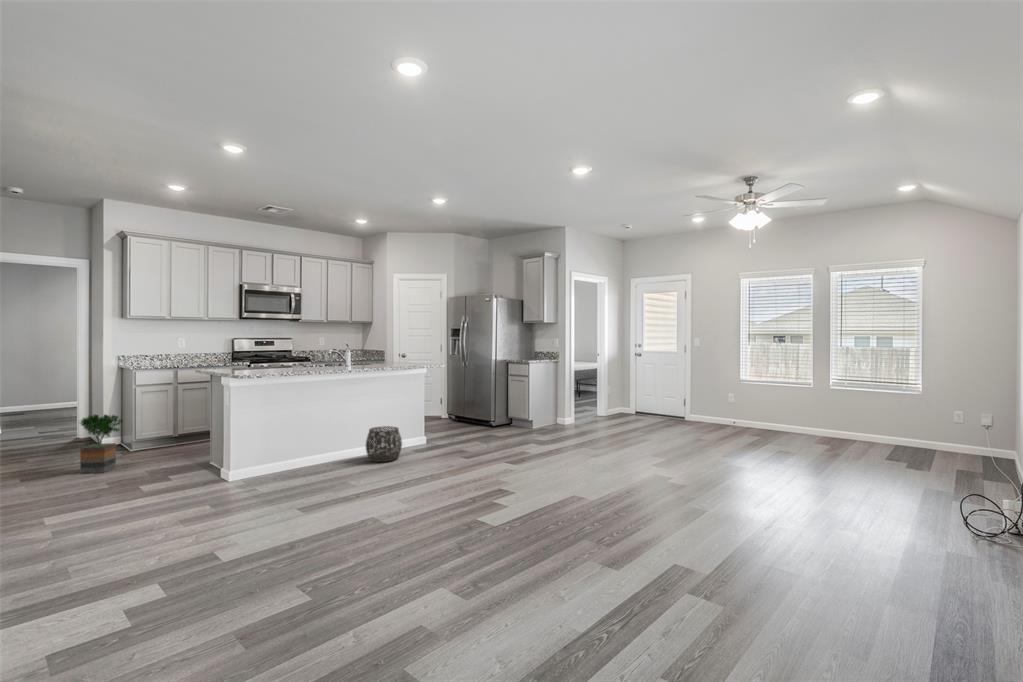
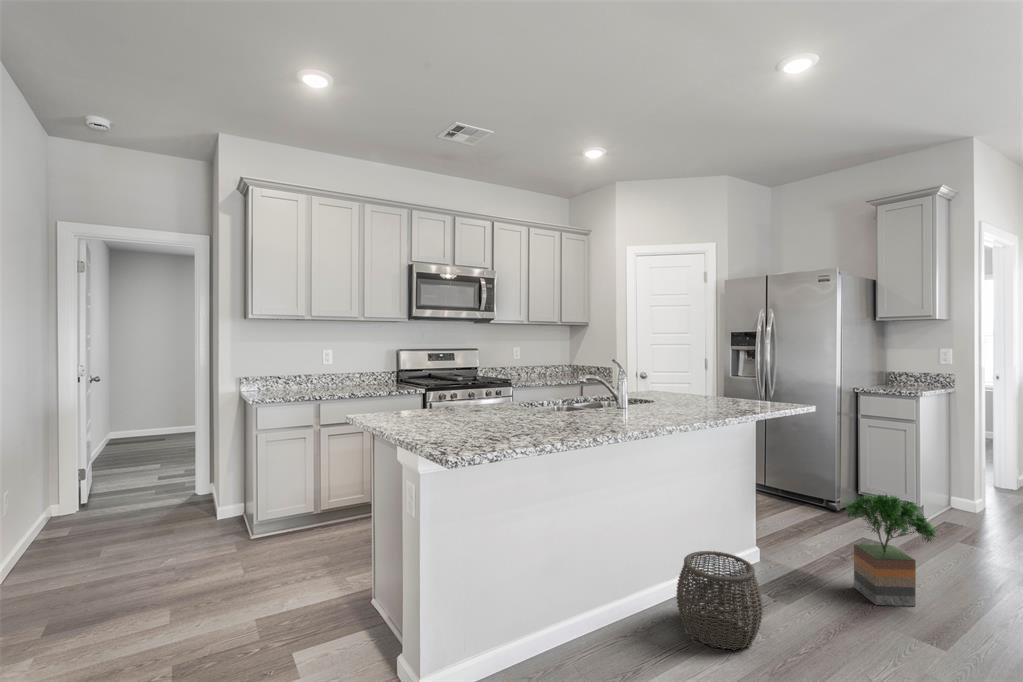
potted tree: present [80,415,123,473] -> present [846,495,937,606]

